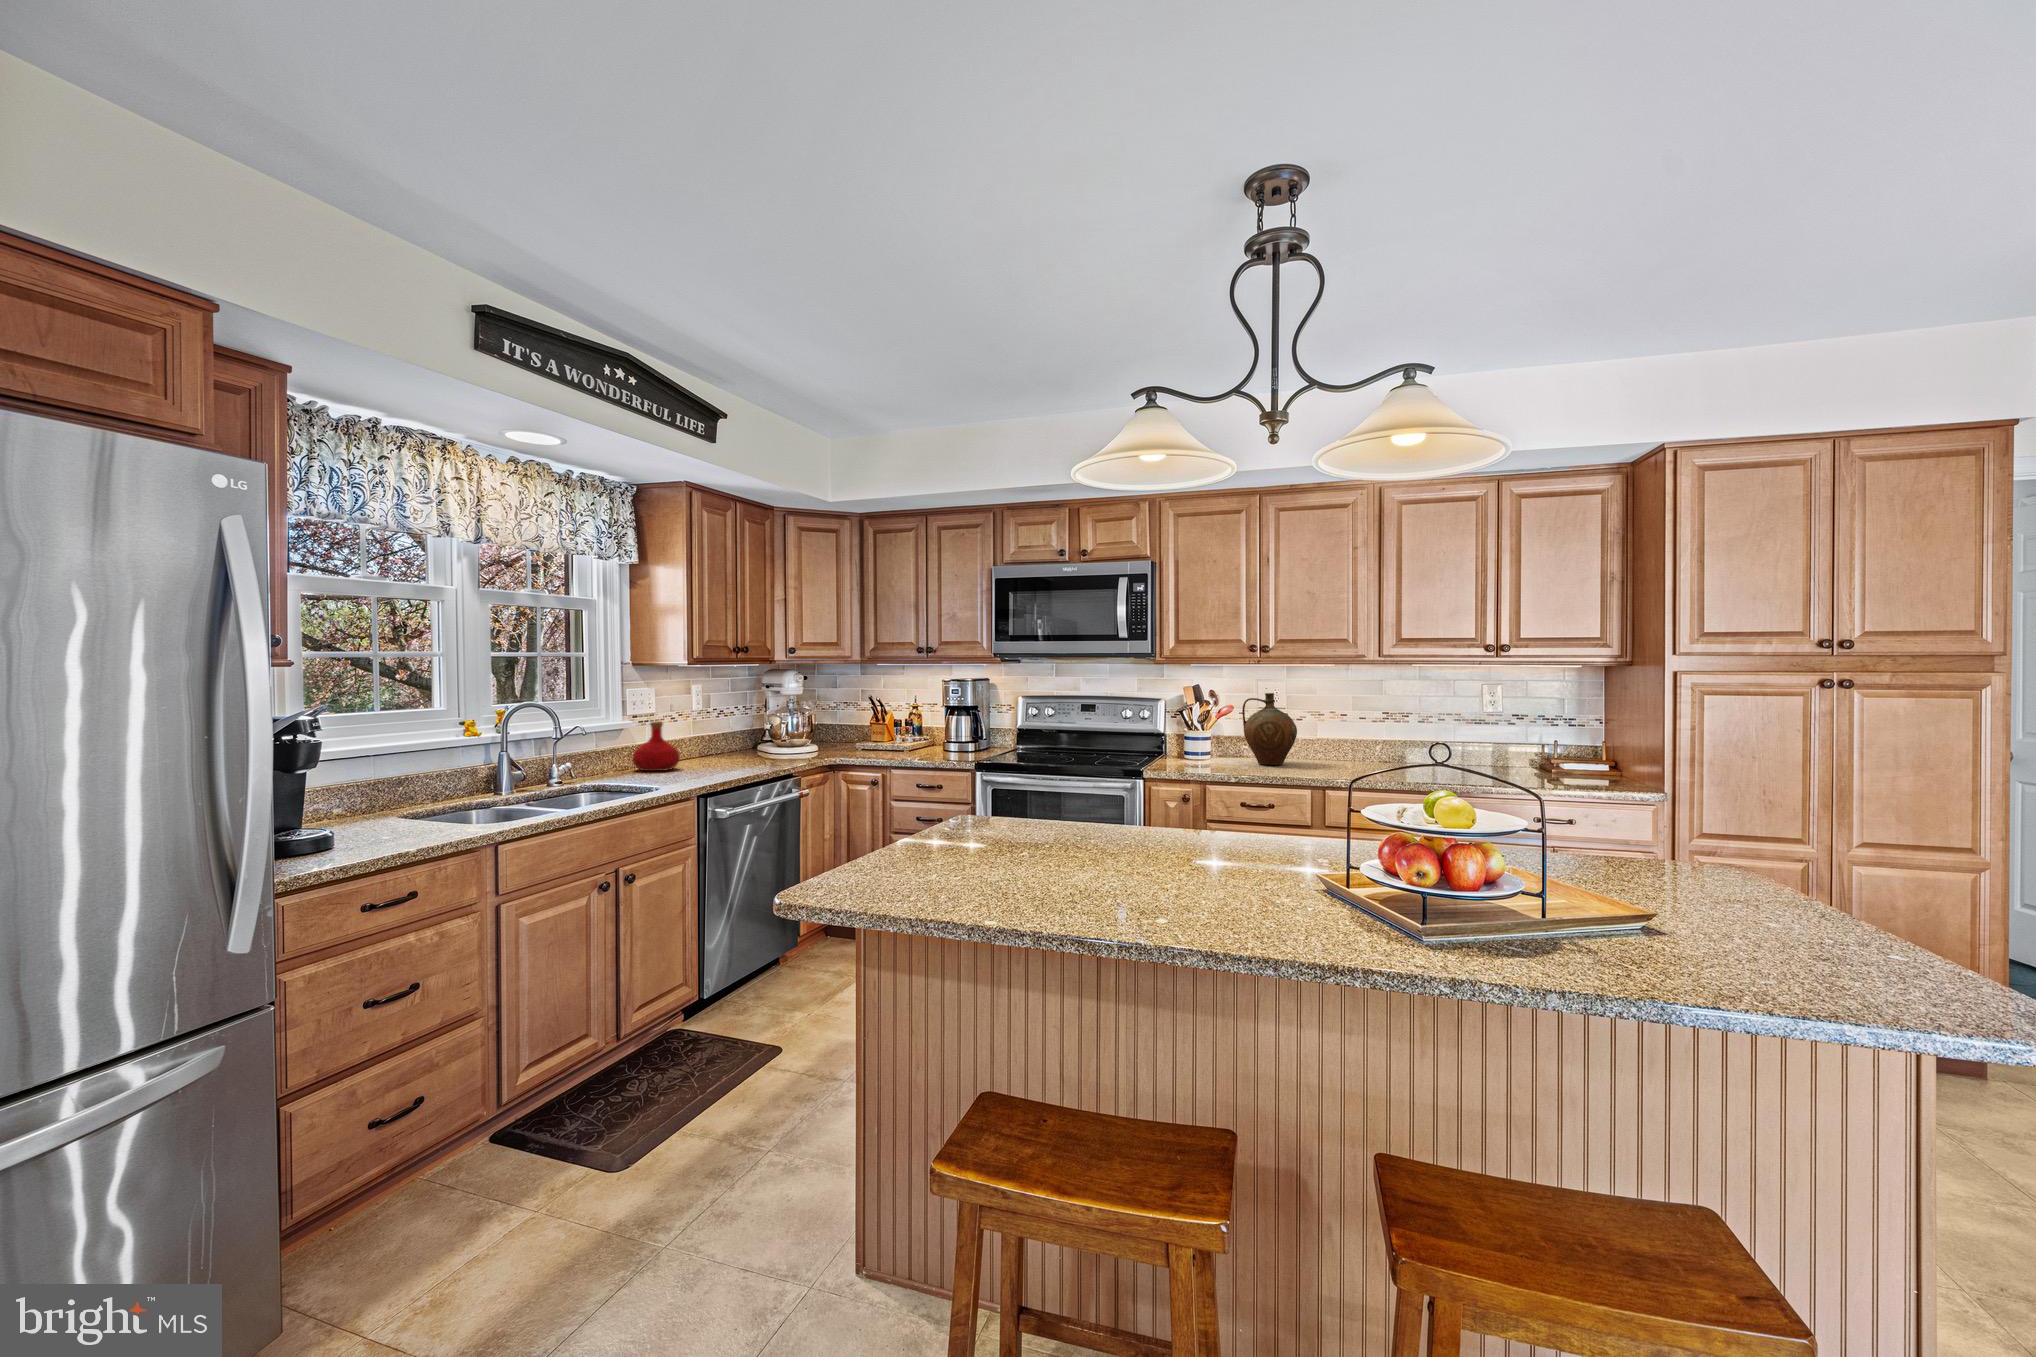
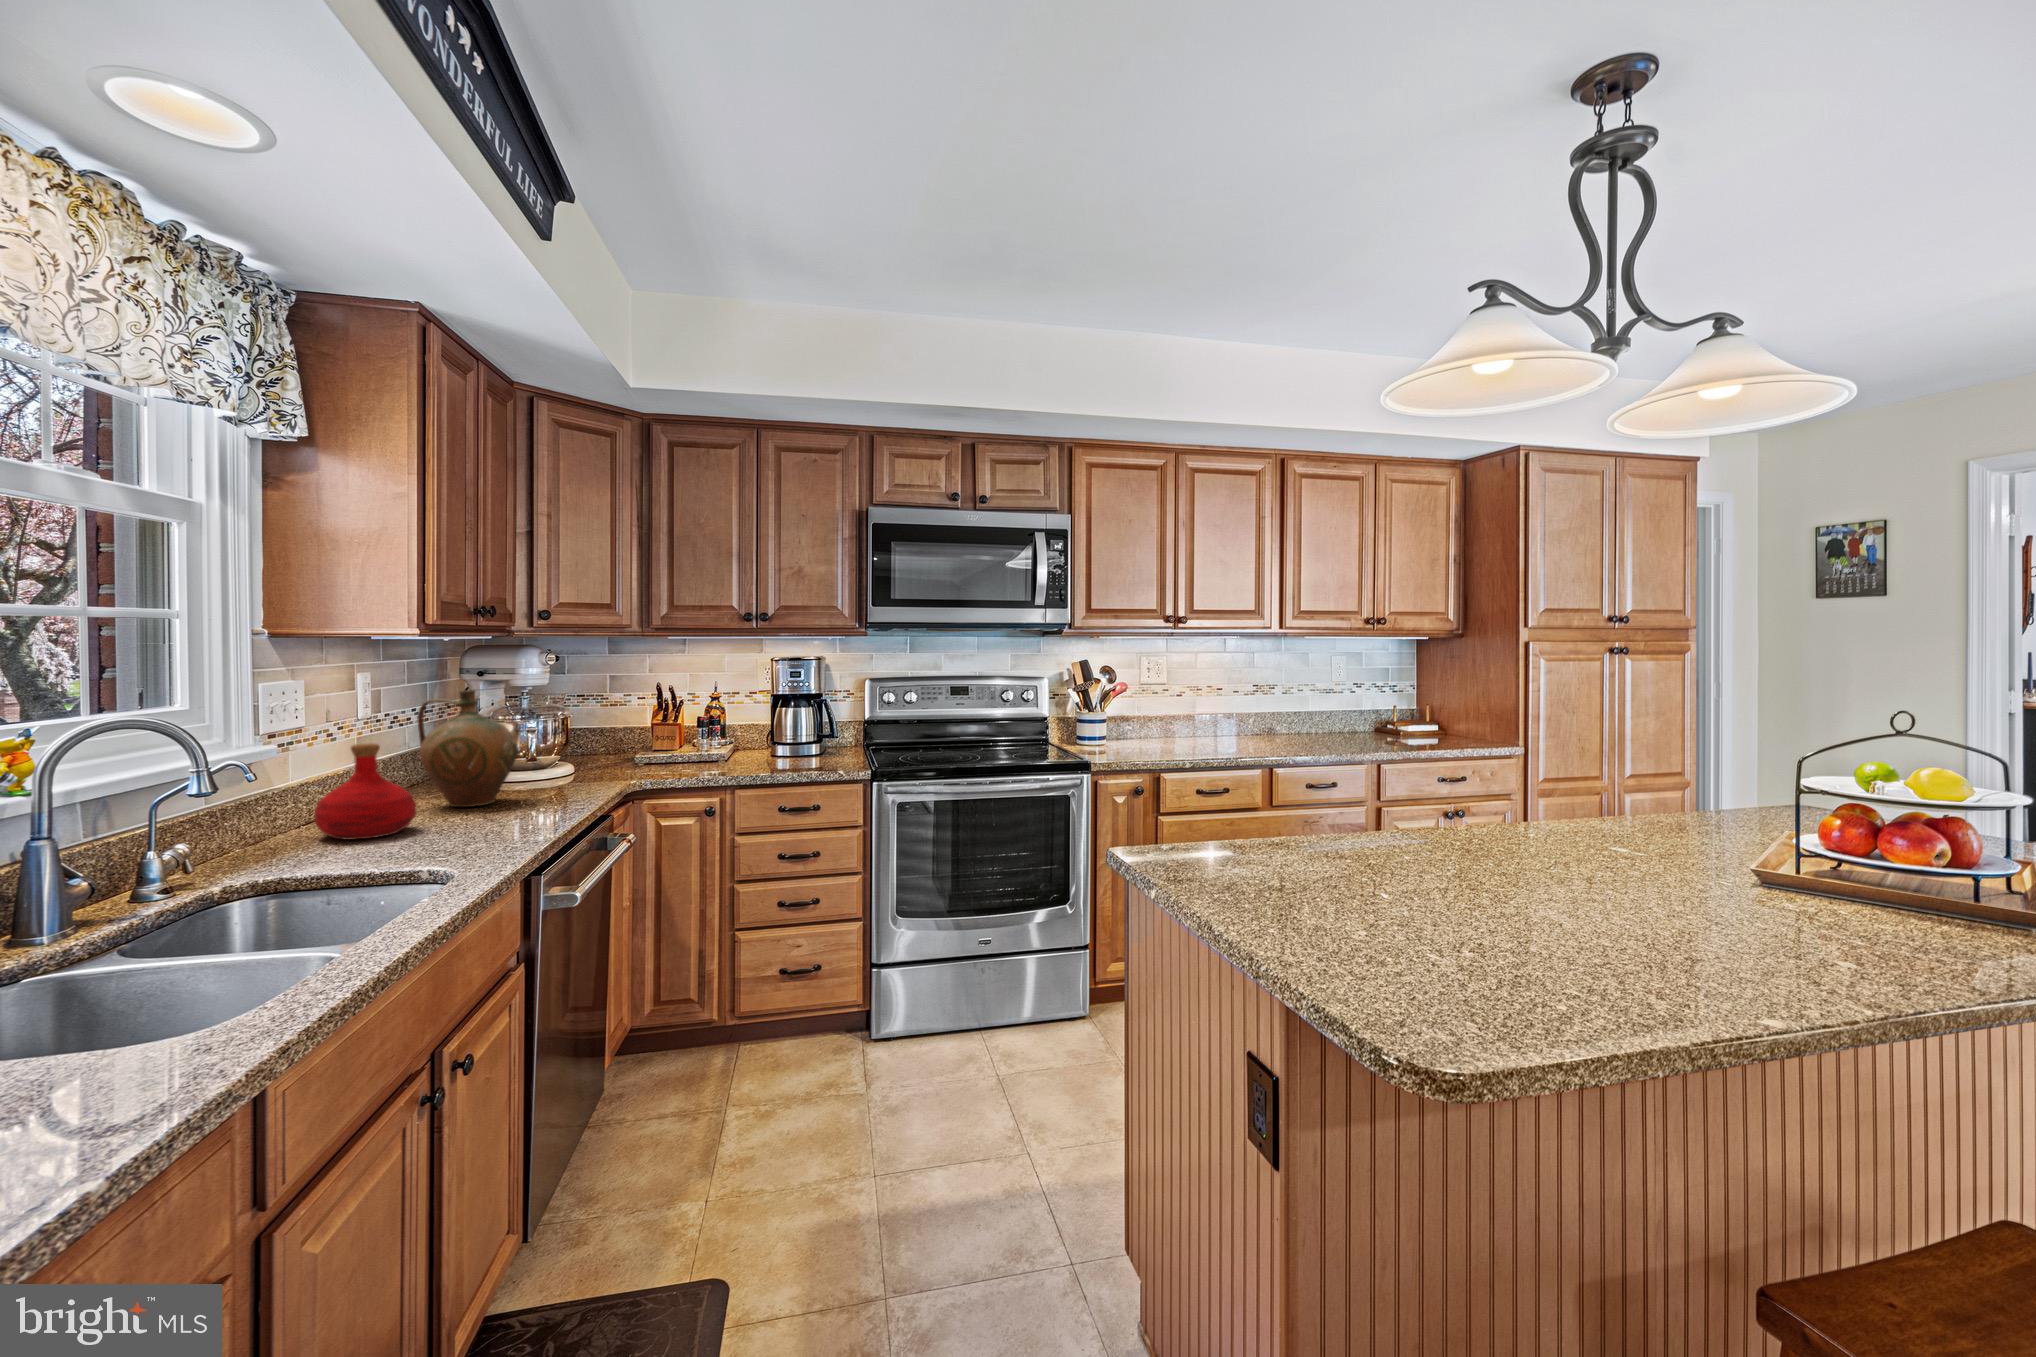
ceramic jug: present [1242,693,1297,765] -> present [418,690,518,807]

